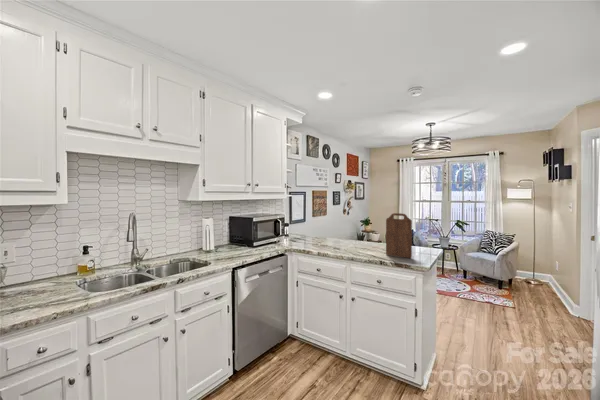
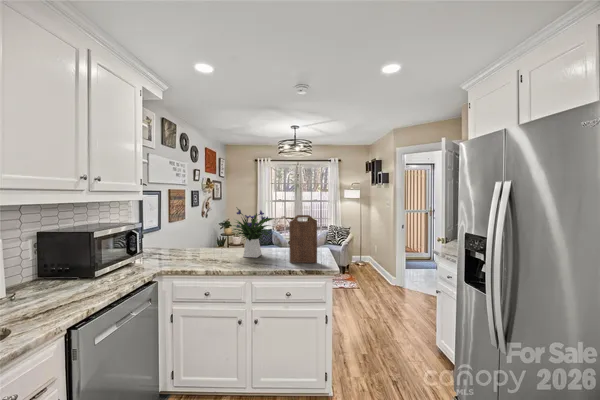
flower arrangement: none [338,205,380,249] -> present [233,208,274,258]

